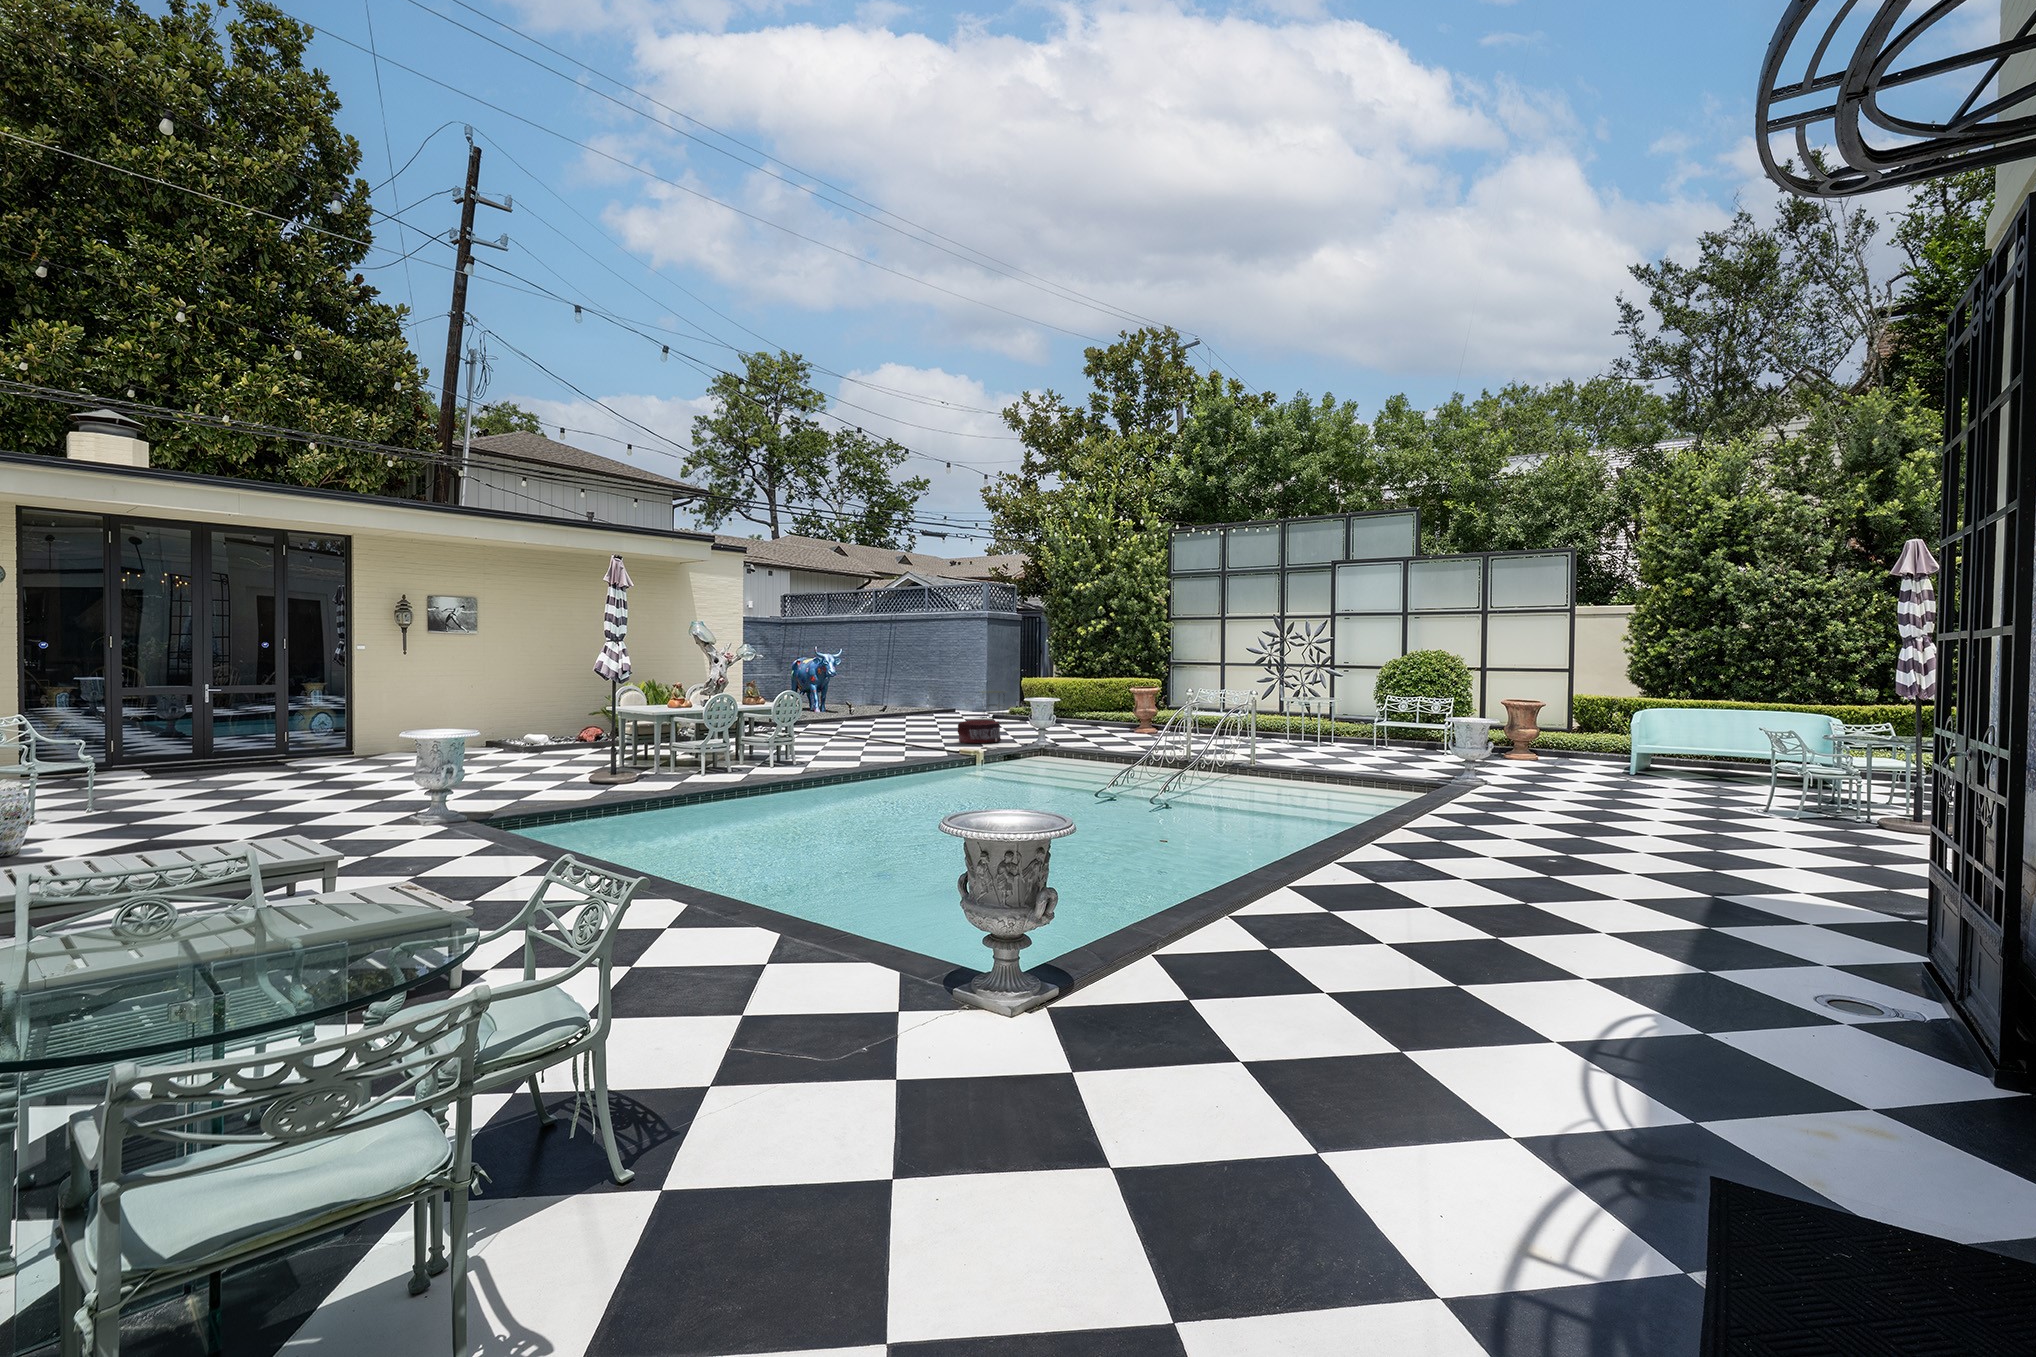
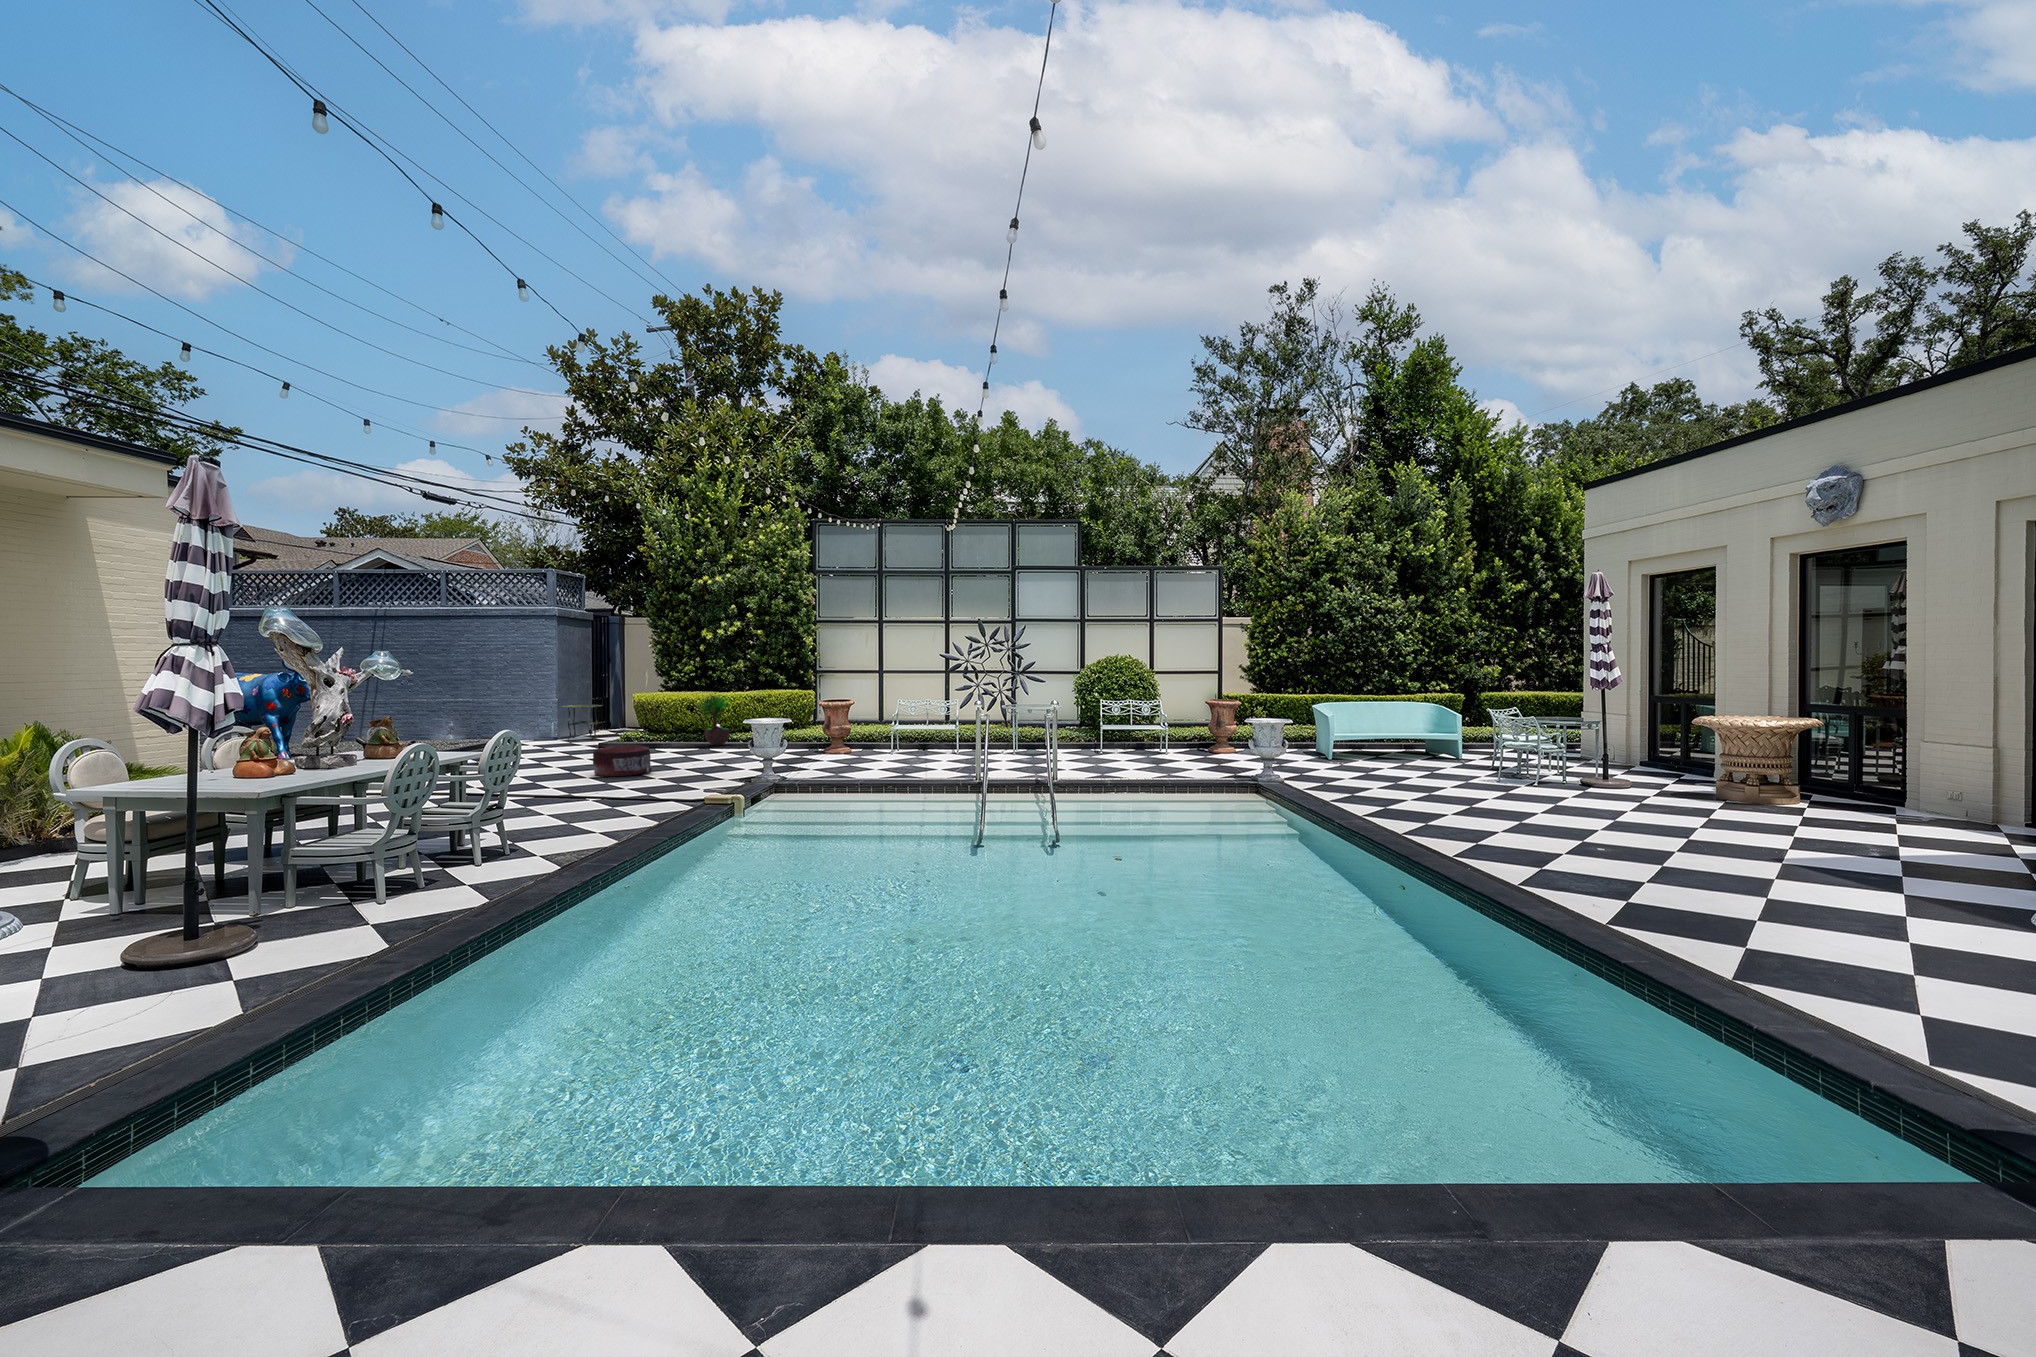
potted tree: none [1065,679,1093,727] -> present [698,695,730,746]

